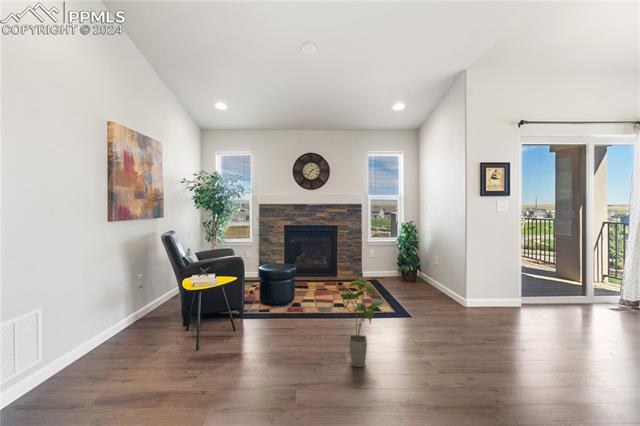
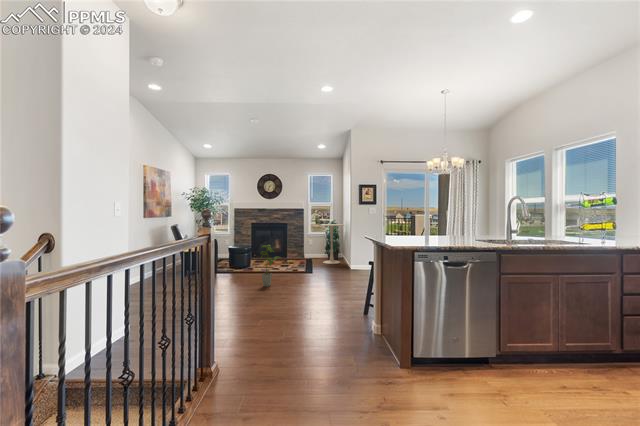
pedestal table: none [394,227,435,291] -> present [320,224,343,264]

